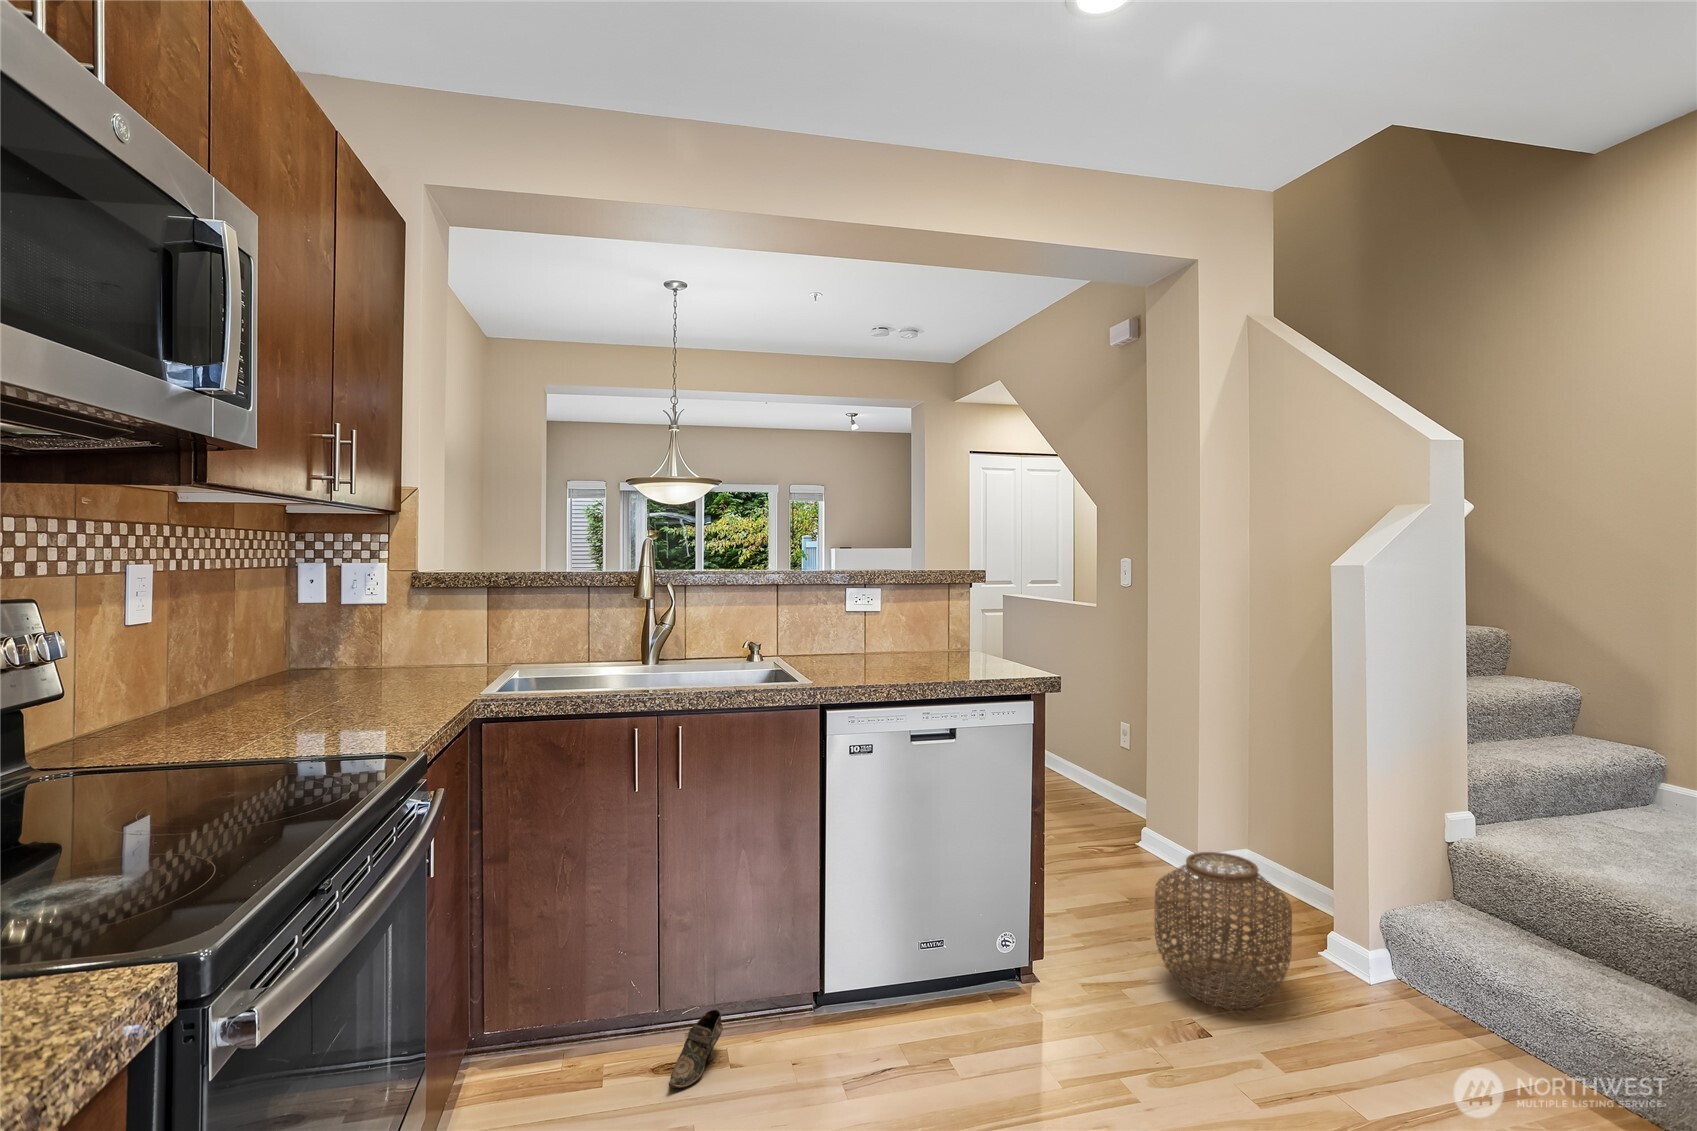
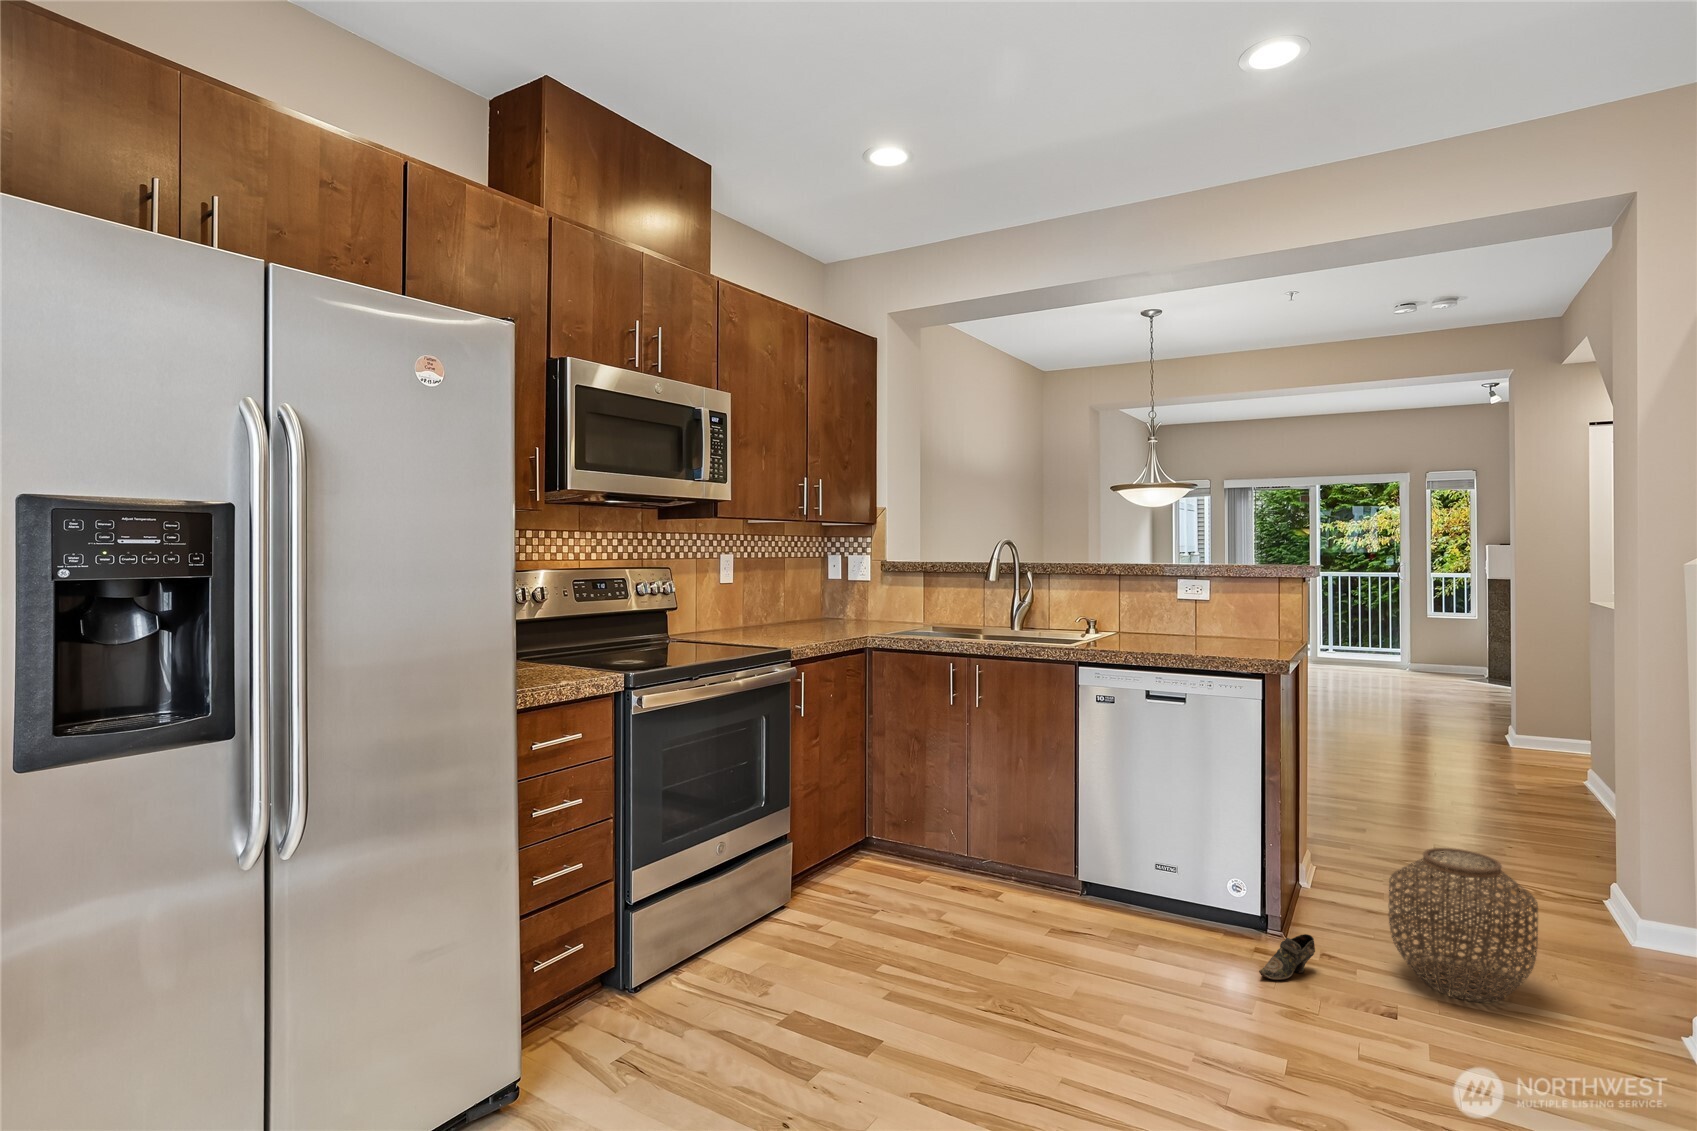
shoe: present [669,1010,723,1088] -> present [1259,934,1315,980]

